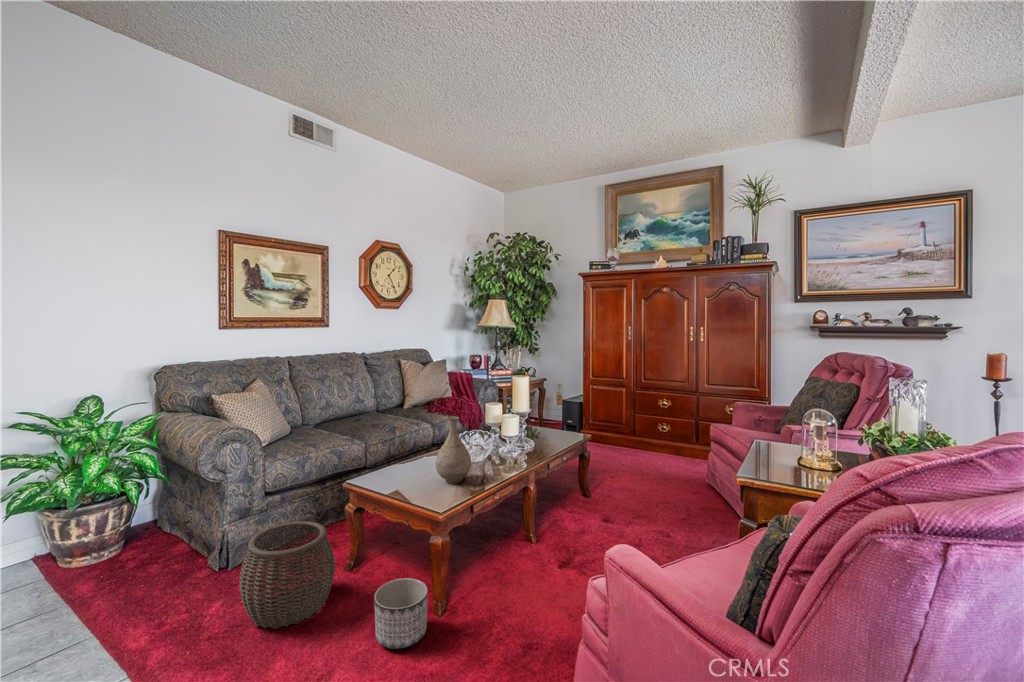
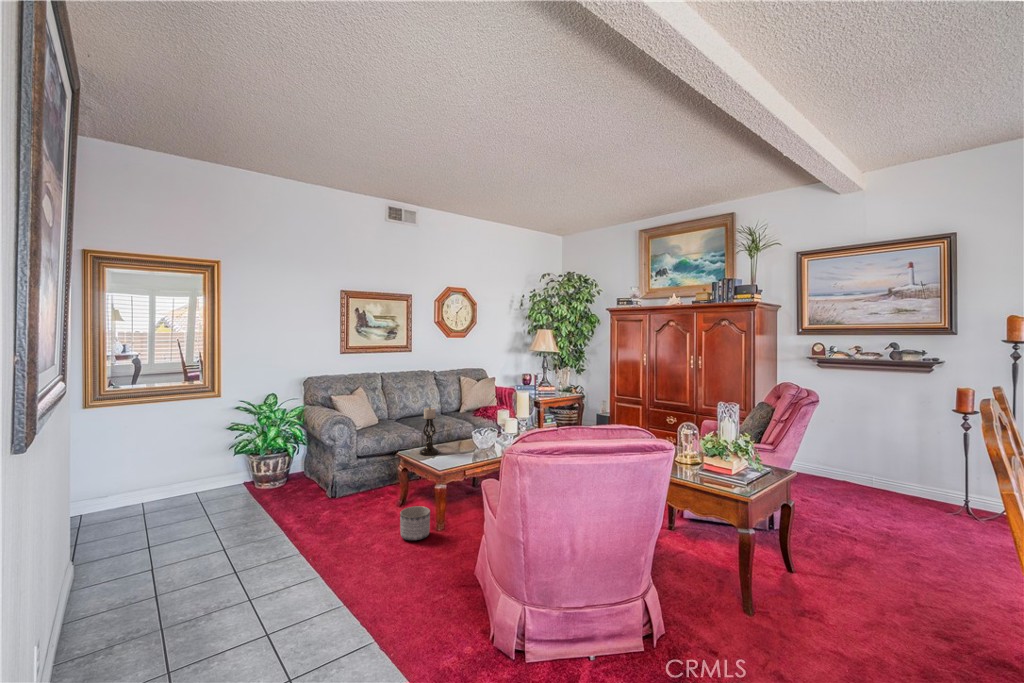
candle holder: none [382,406,415,485] -> present [419,407,439,456]
vase: present [436,416,471,484] -> none [450,415,472,457]
woven basket: present [239,521,335,629] -> none [337,472,388,526]

